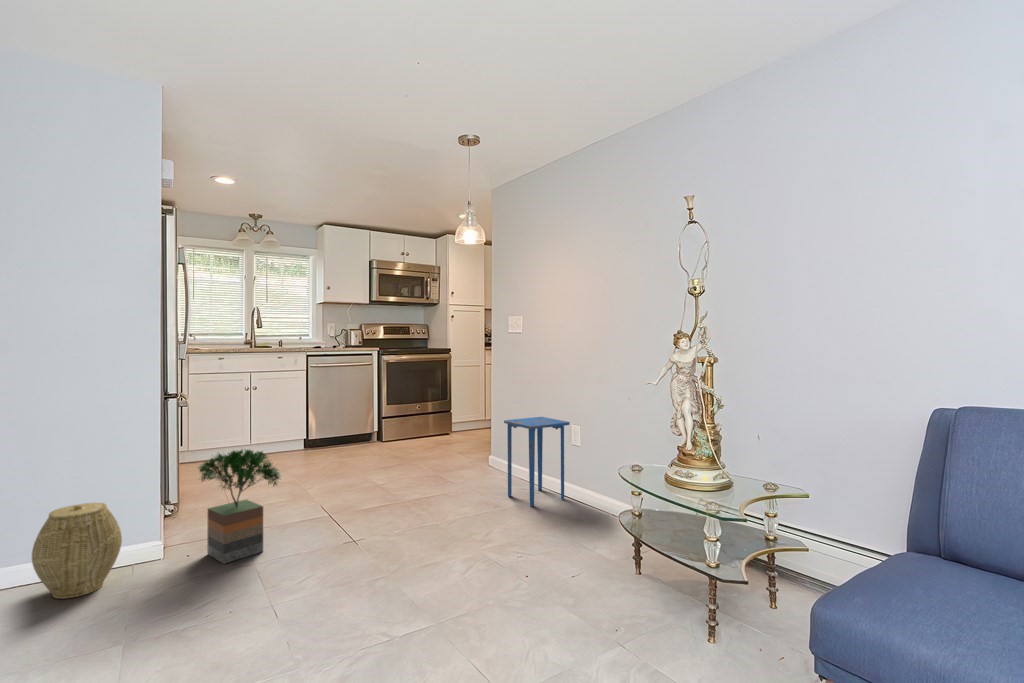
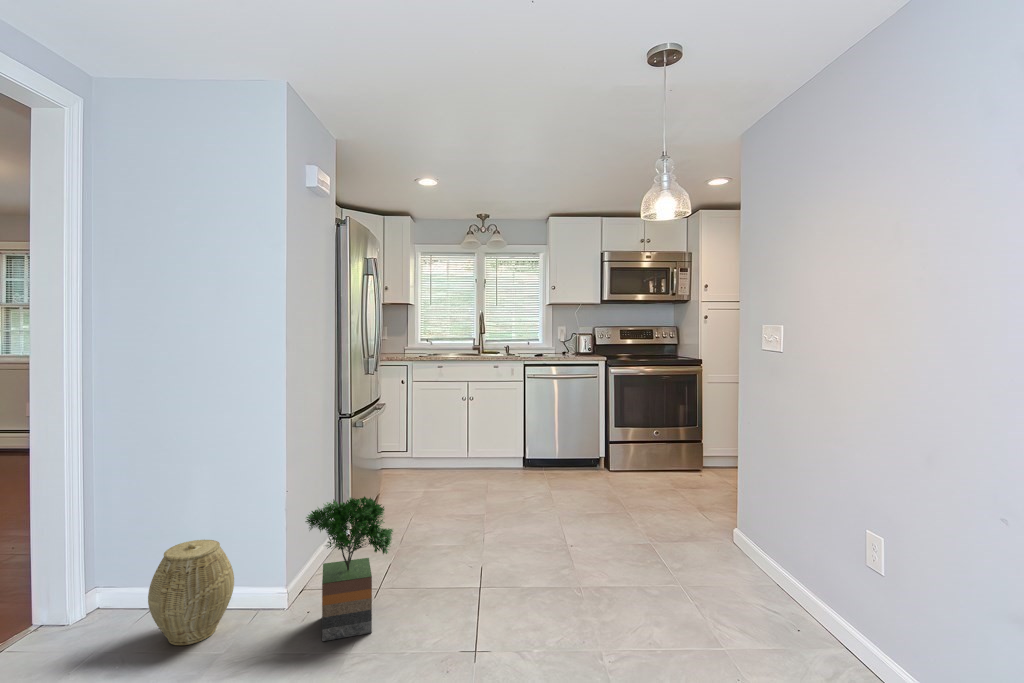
side table: present [504,417,570,506] -> none [733,496,857,659]

